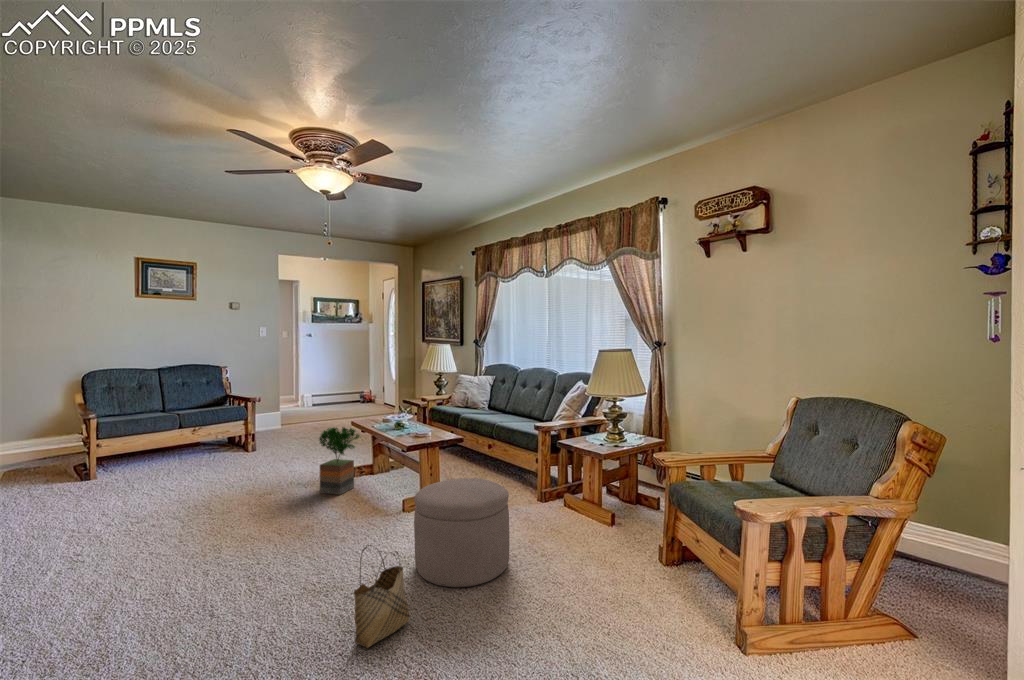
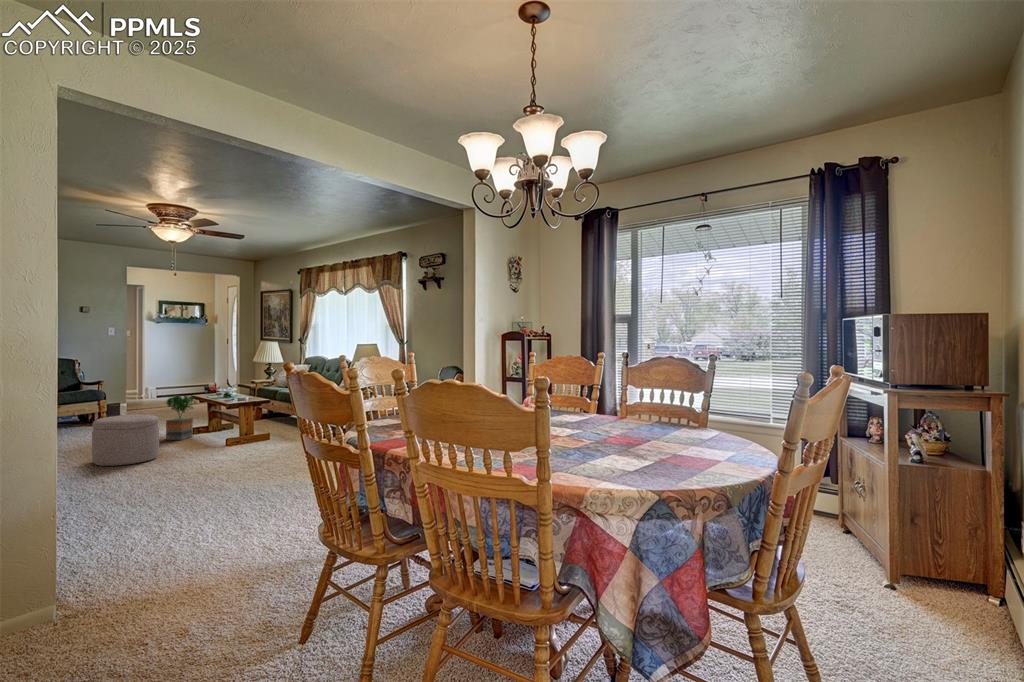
ottoman: present [414,478,509,587] -> present [92,414,159,466]
woven basket: present [354,545,409,648] -> none [186,435,218,480]

